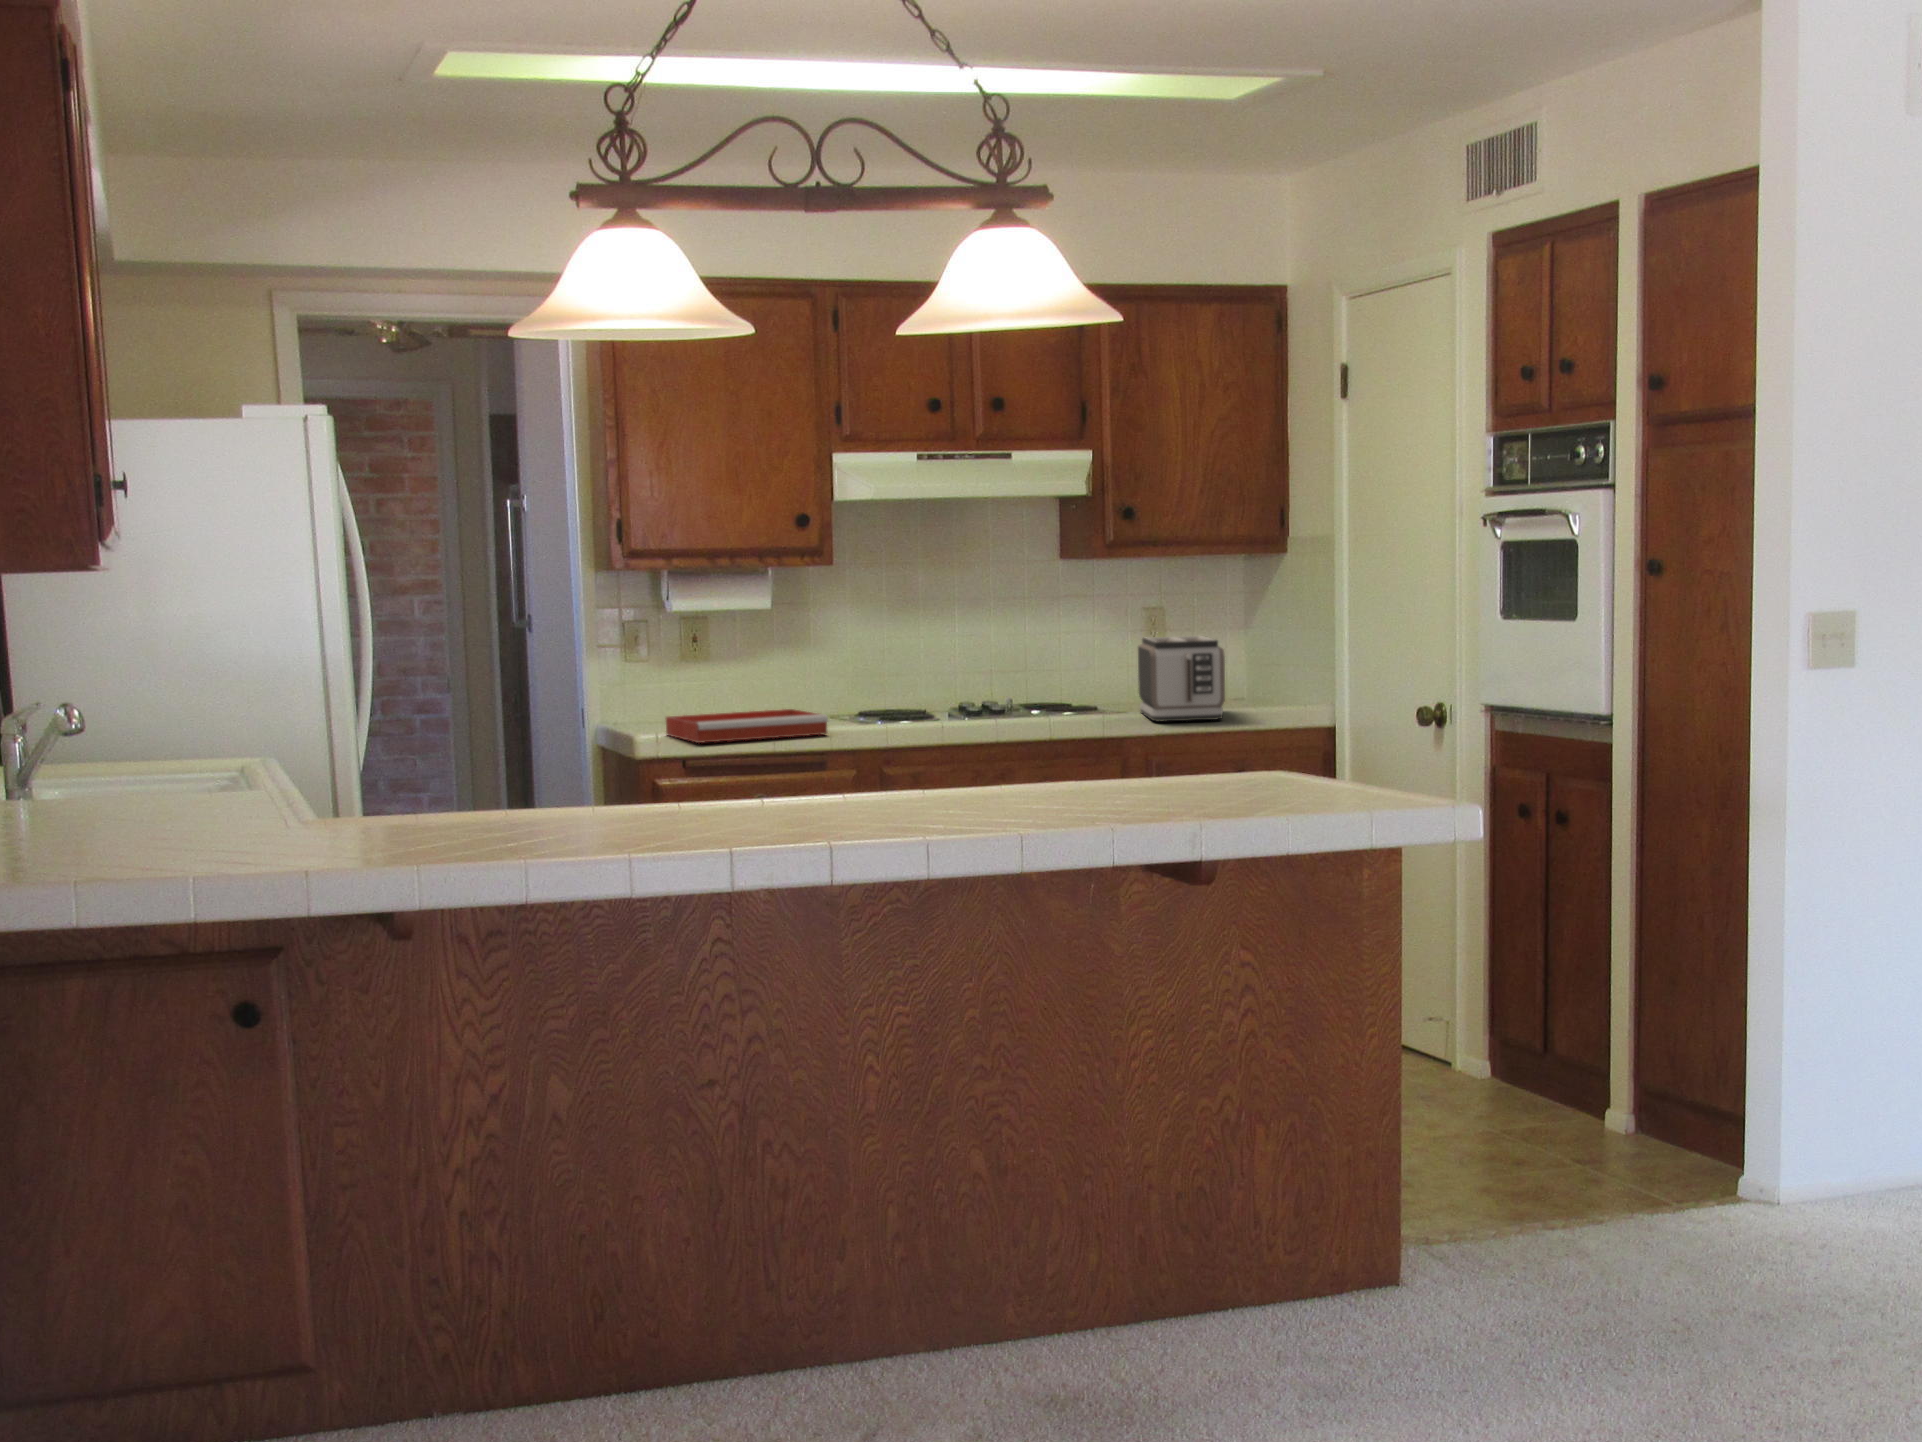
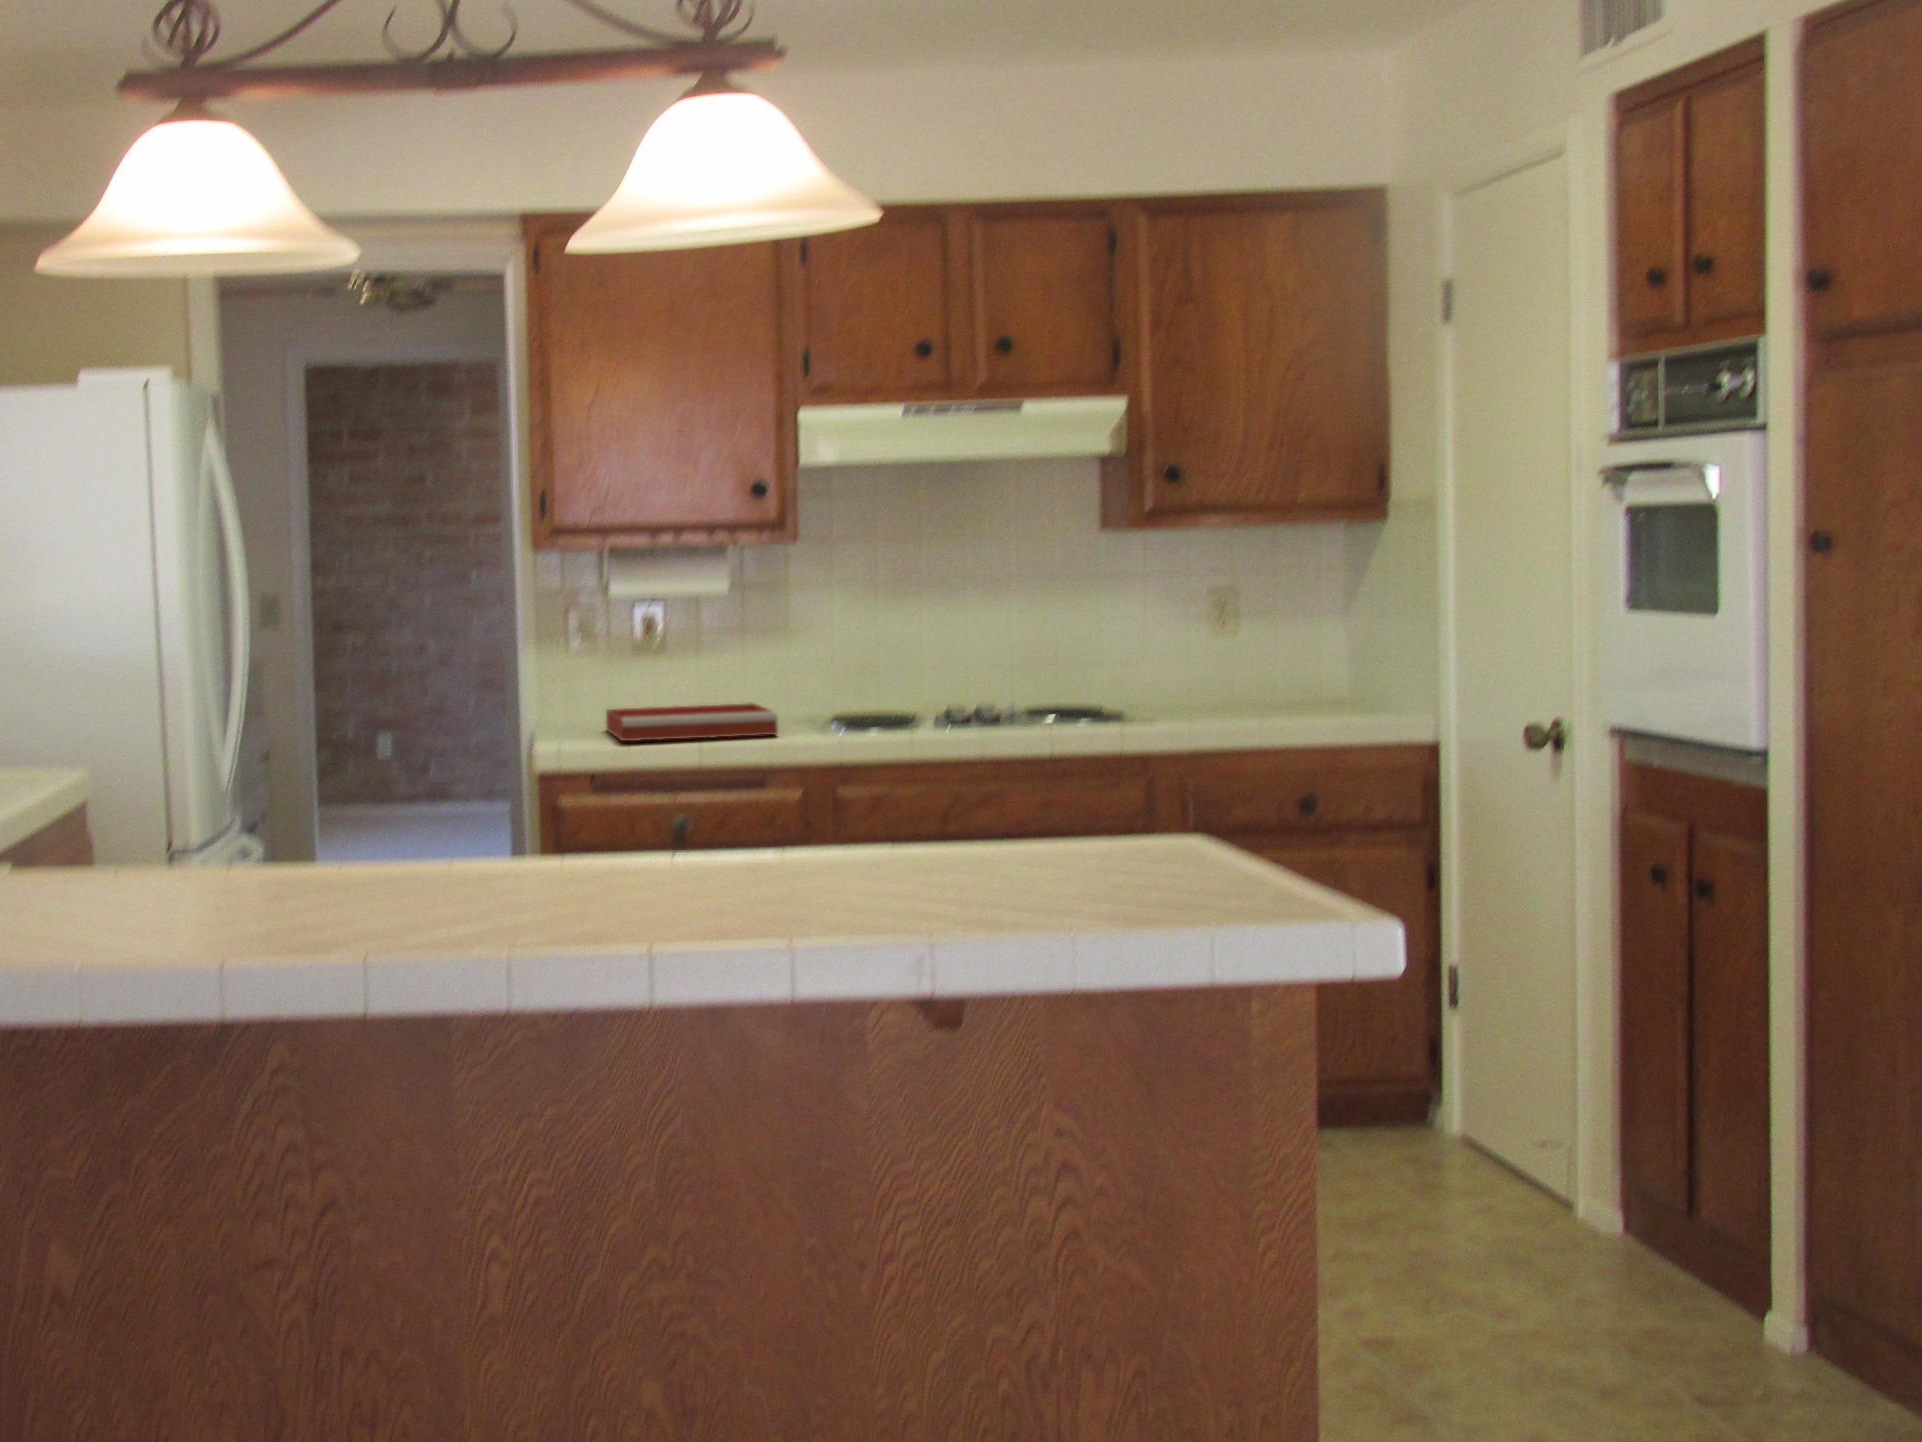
toaster: present [1138,636,1225,721] -> none [1176,624,1274,730]

